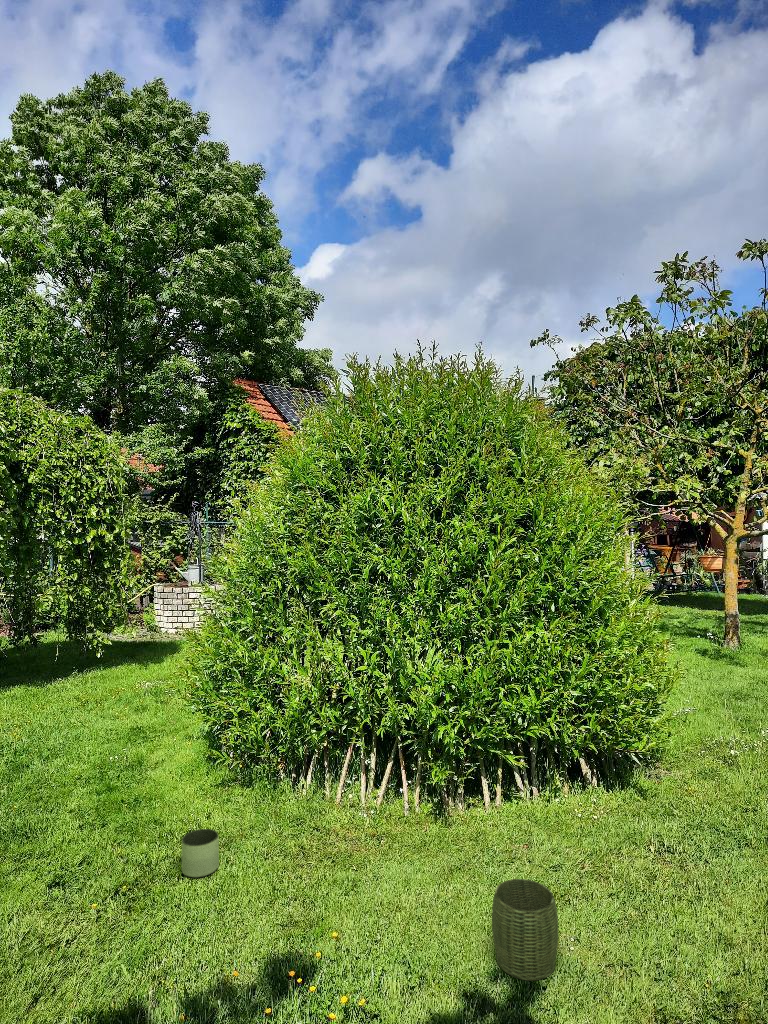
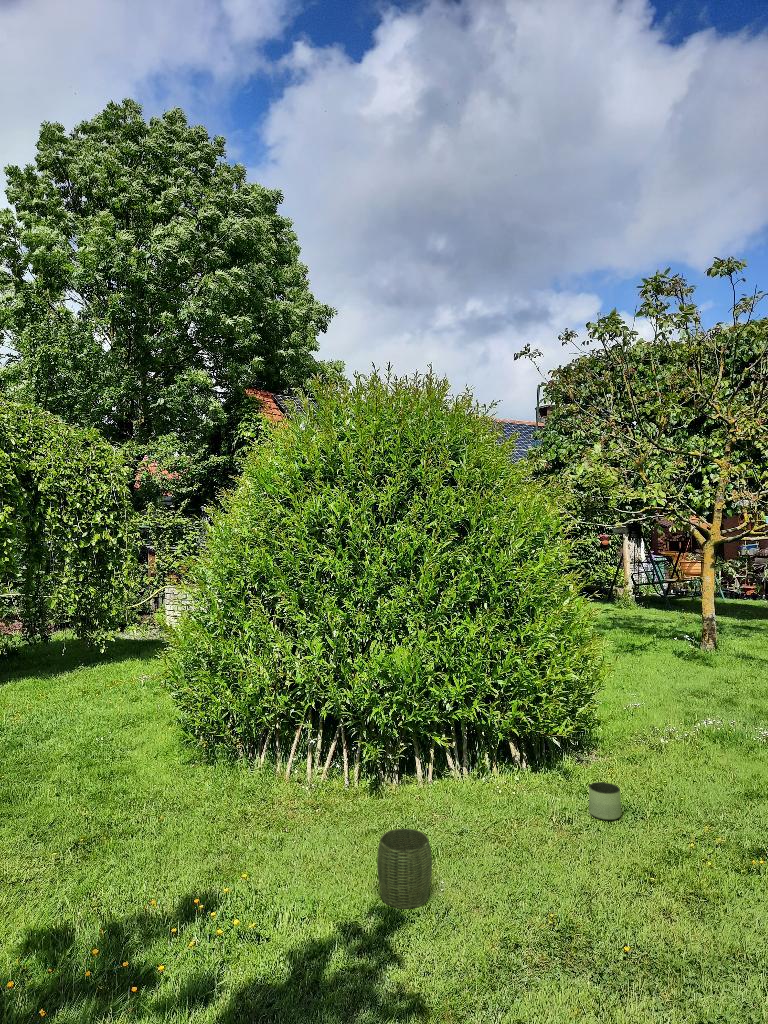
planter: present [182,829,219,878] -> present [589,782,621,820]

